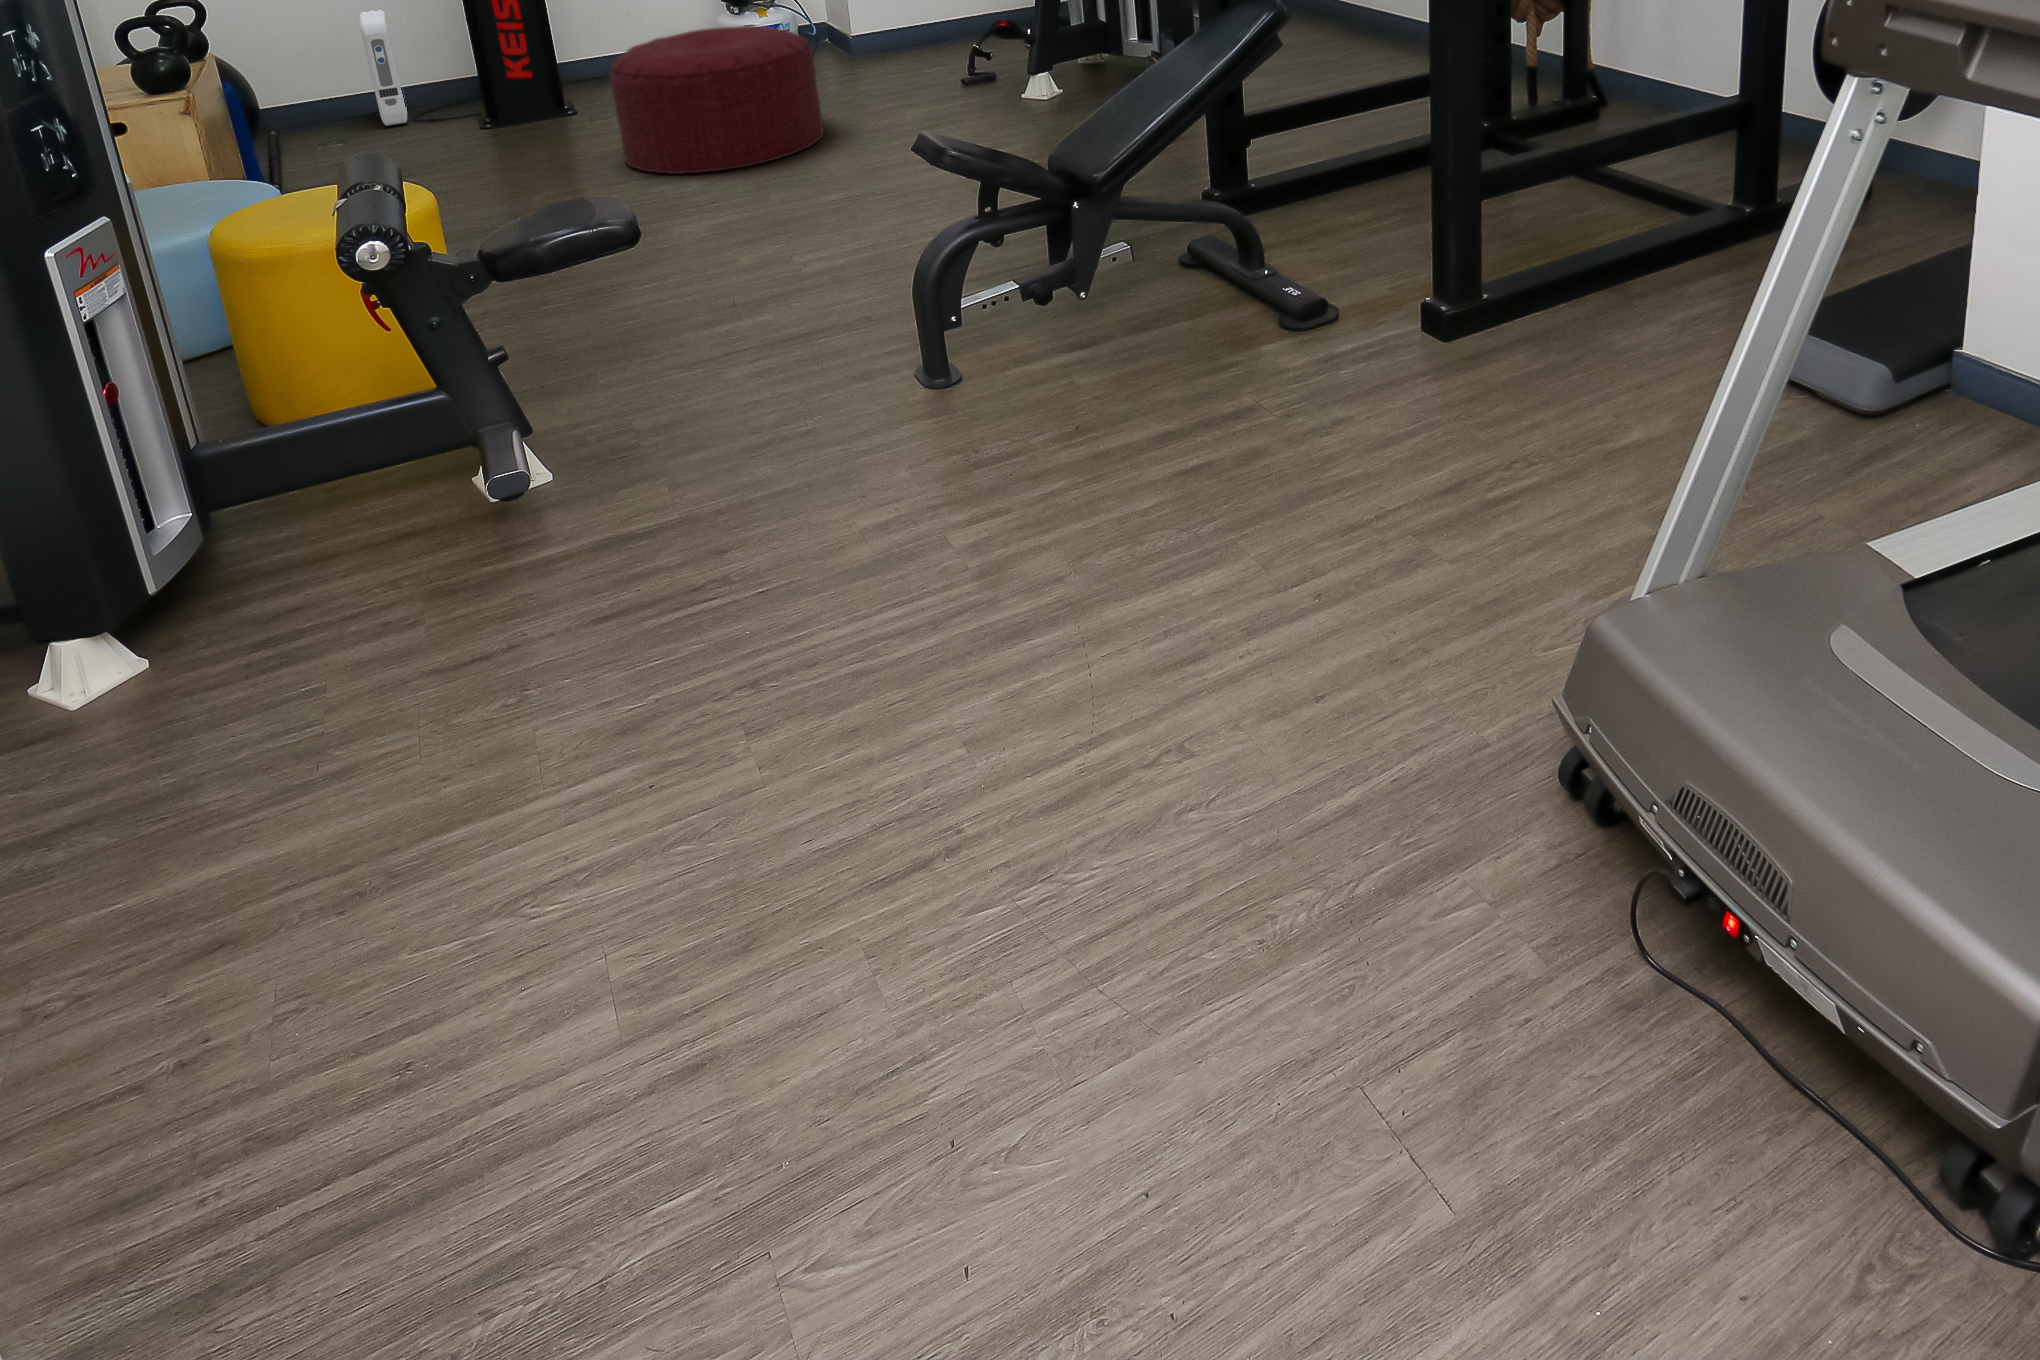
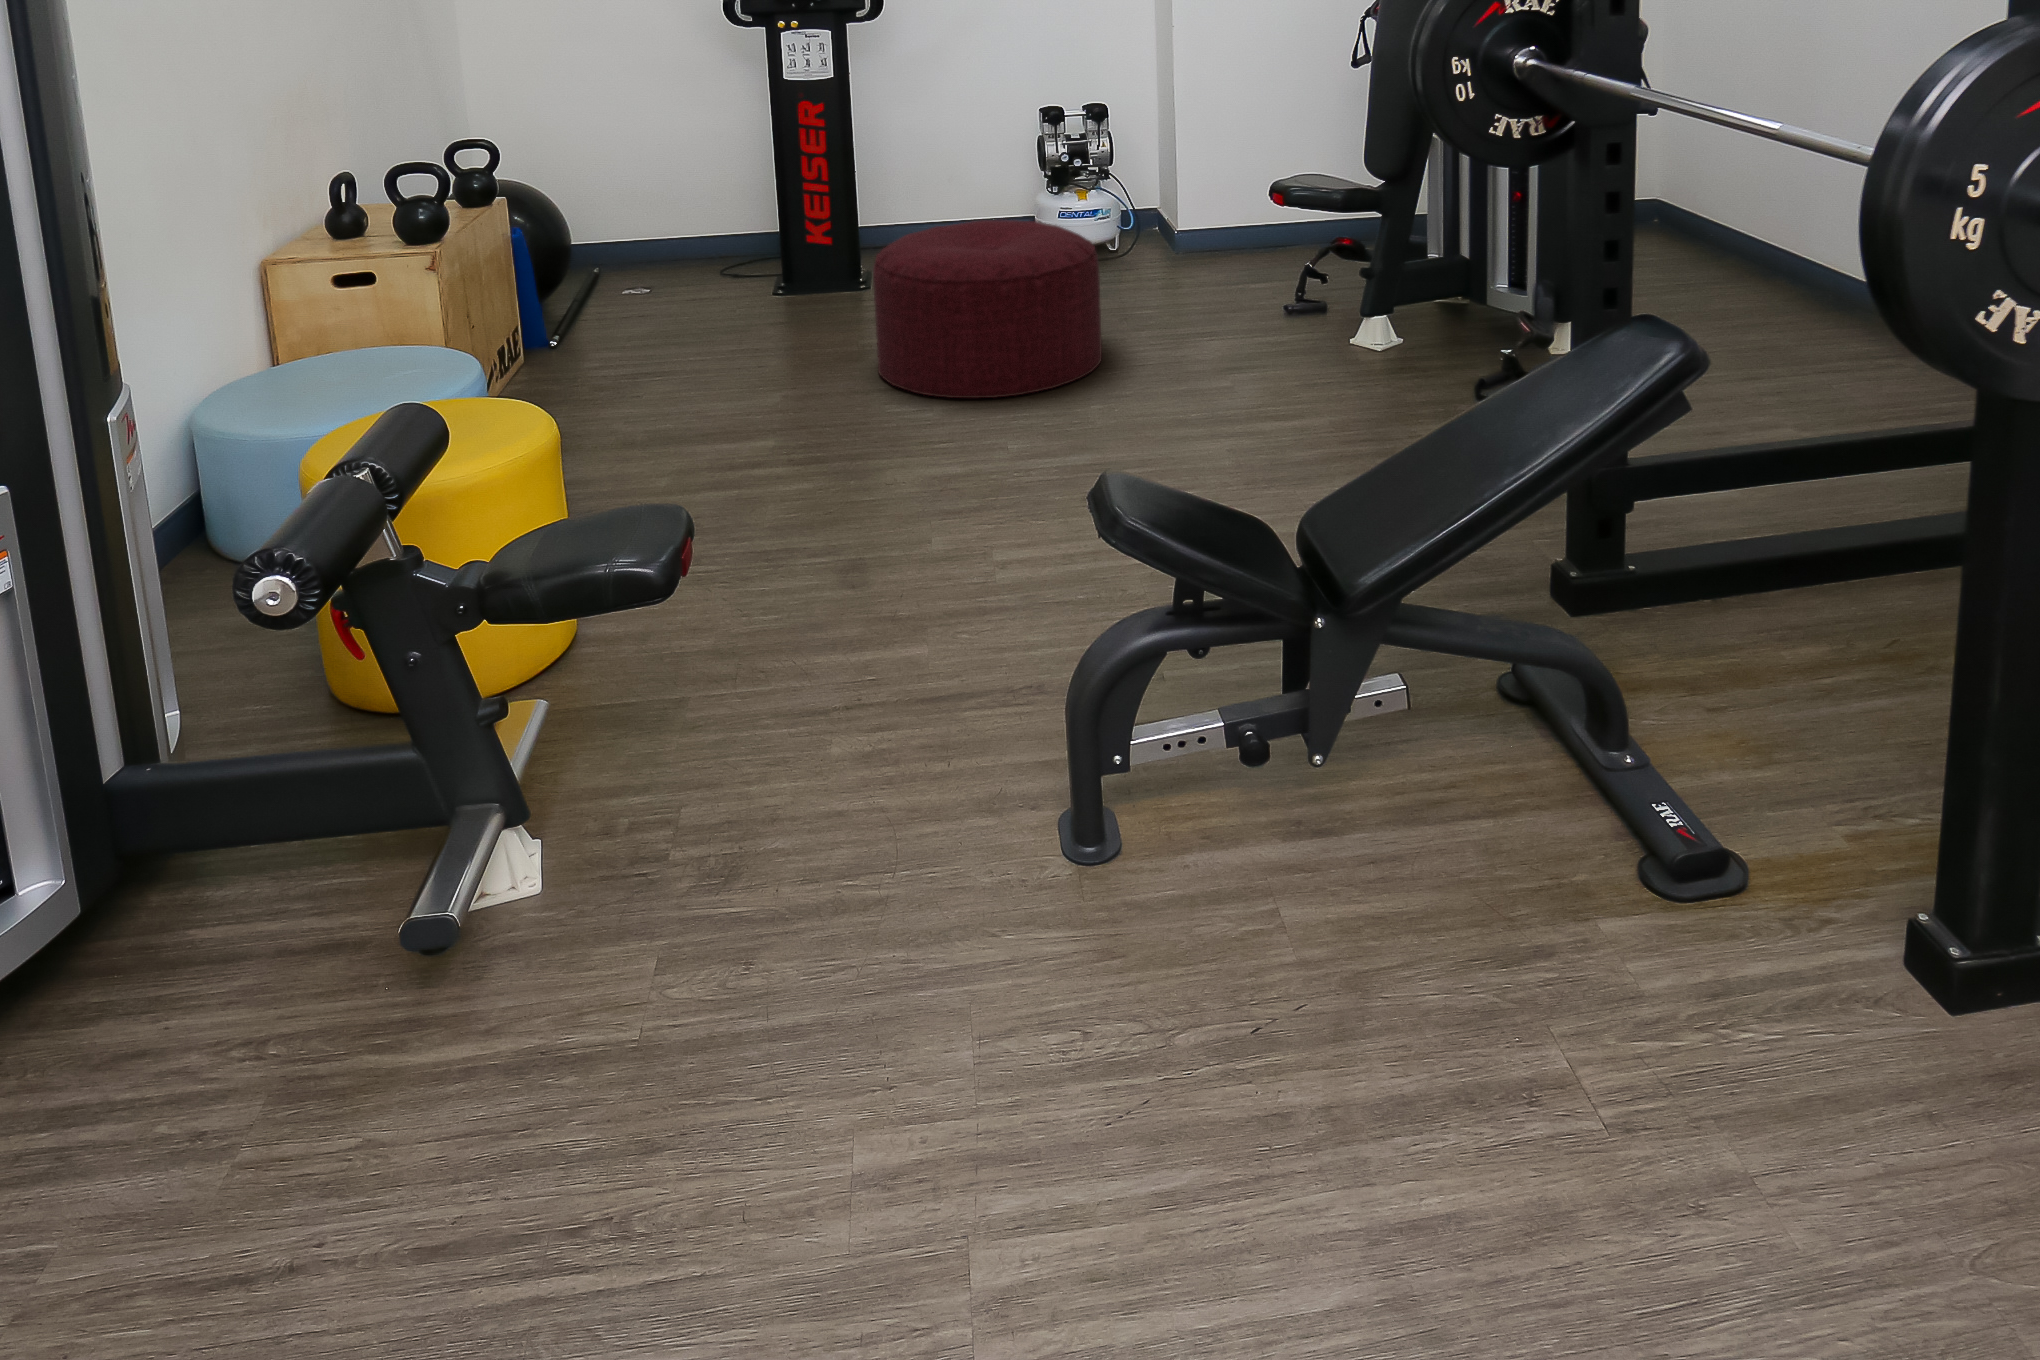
air purifier: present [360,10,407,126] -> none [680,156,720,278]

